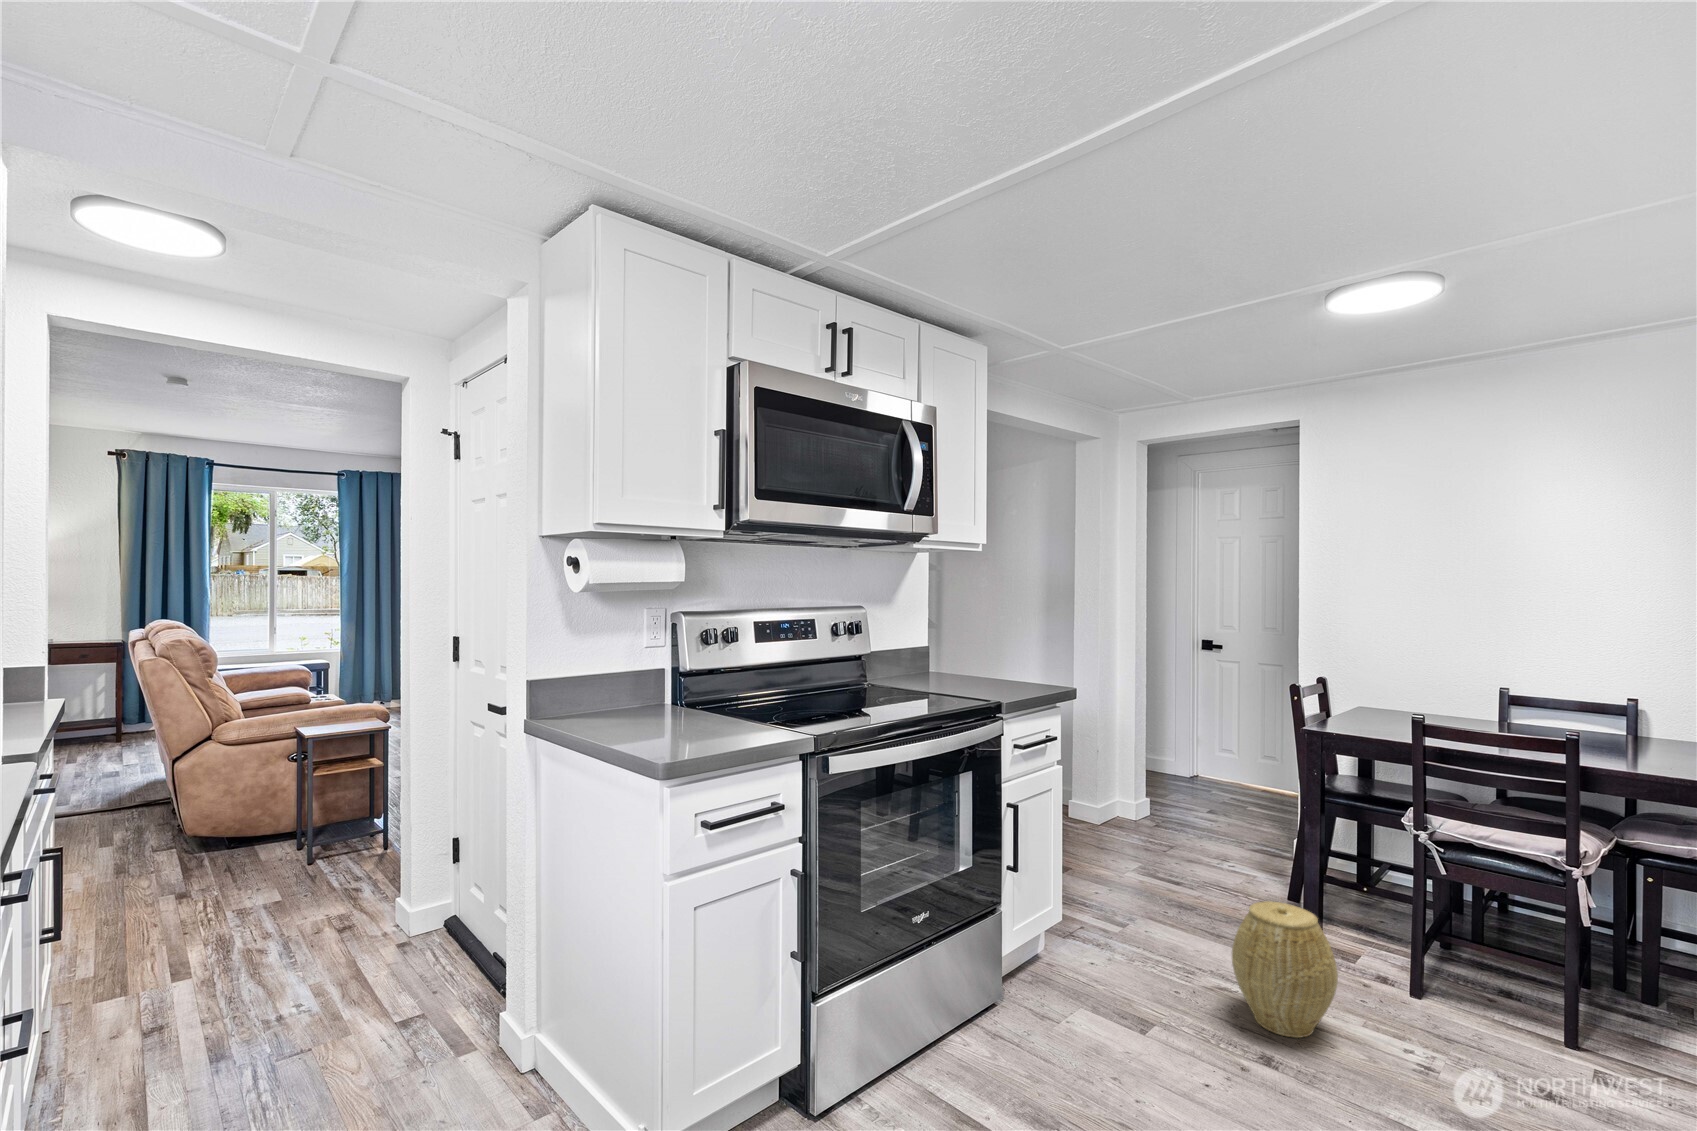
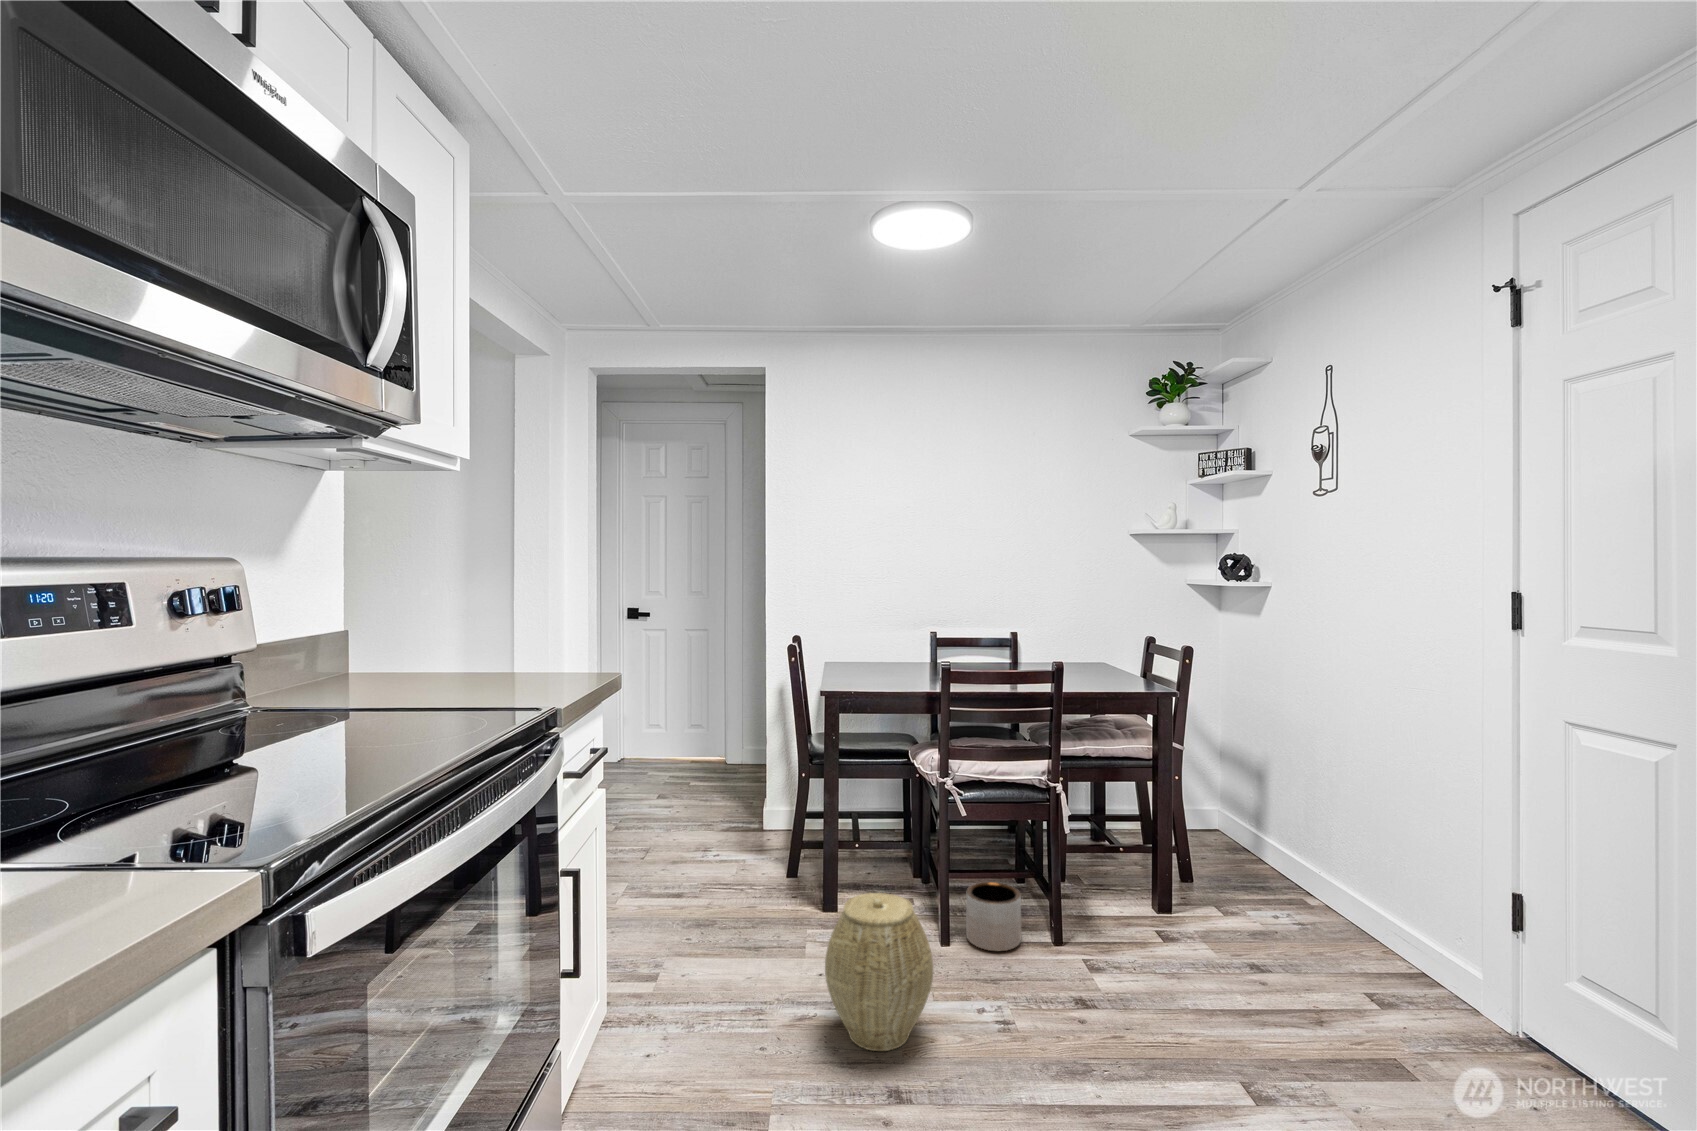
planter: none [1444,949,1516,1026] -> present [966,882,1021,951]

